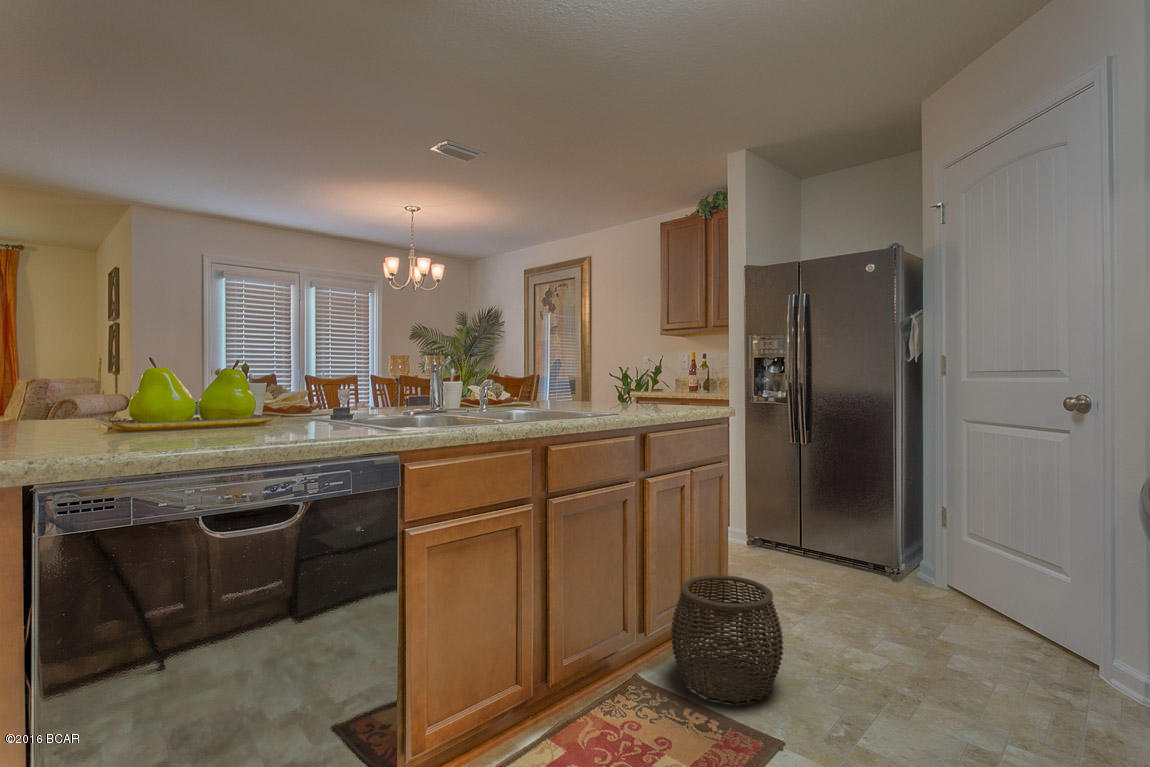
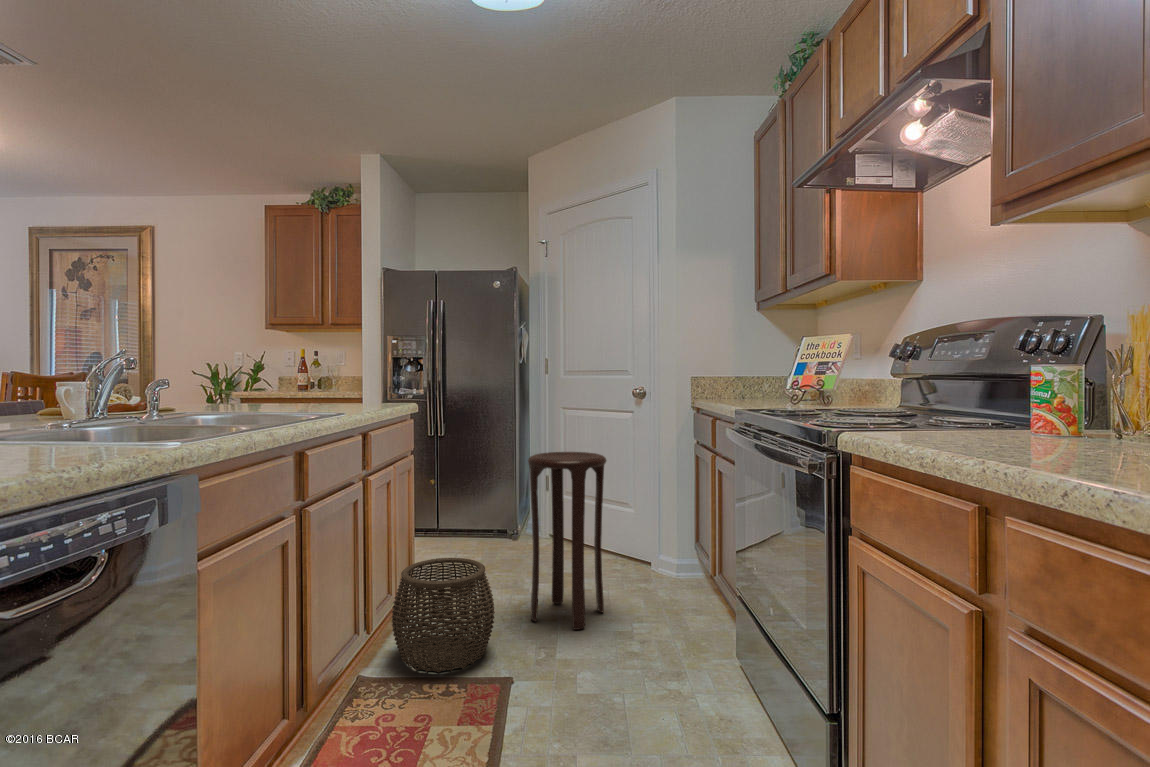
stool: none [847,475,961,708] -> present [528,452,606,630]

